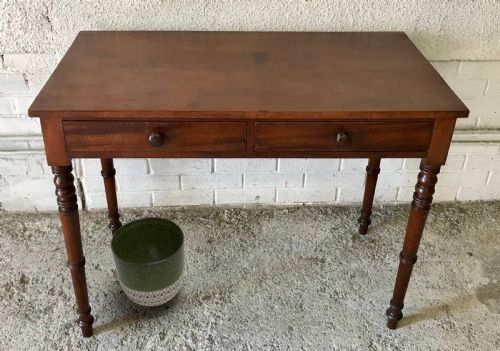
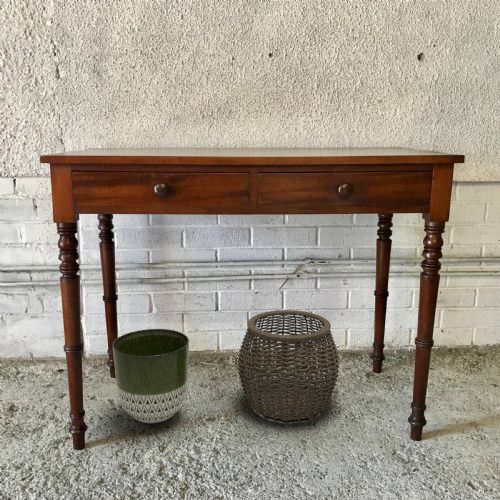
woven basket: none [231,193,328,303] -> present [237,310,339,421]

